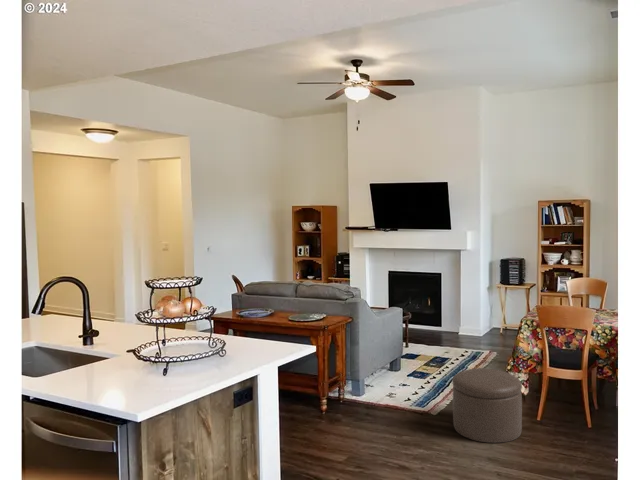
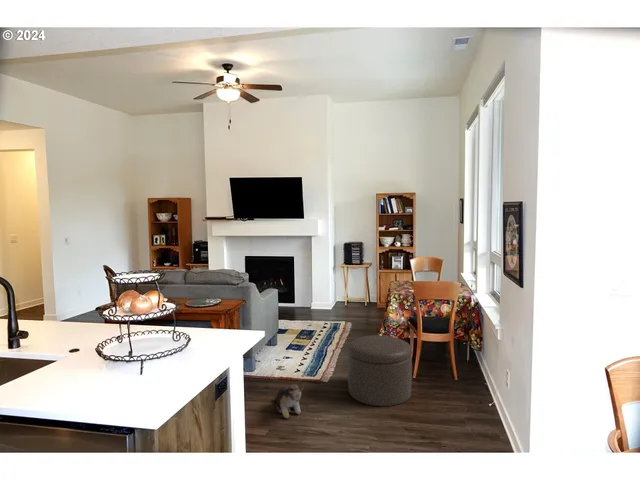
plush toy: none [375,407,397,439] -> present [275,384,303,418]

